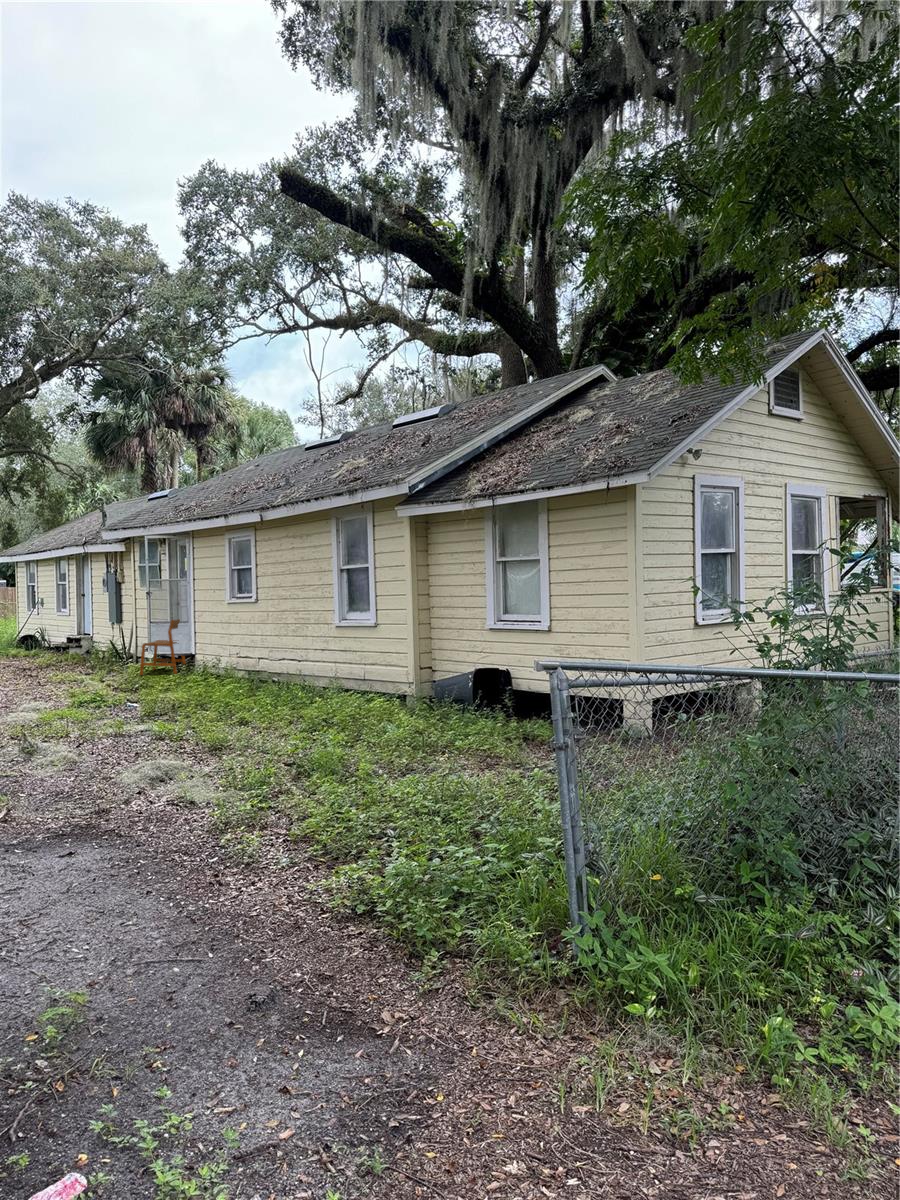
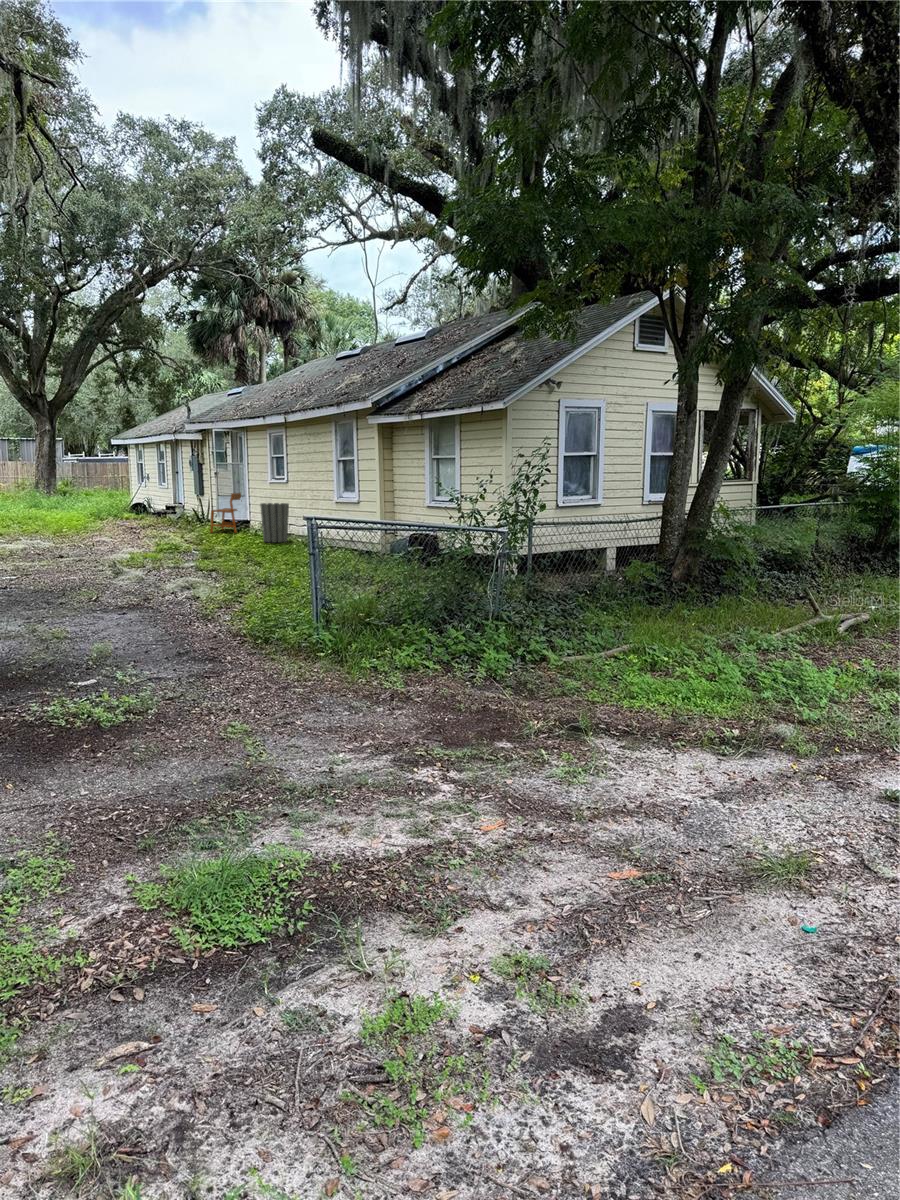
trash can: none [220,631,260,687] -> present [260,503,289,542]

